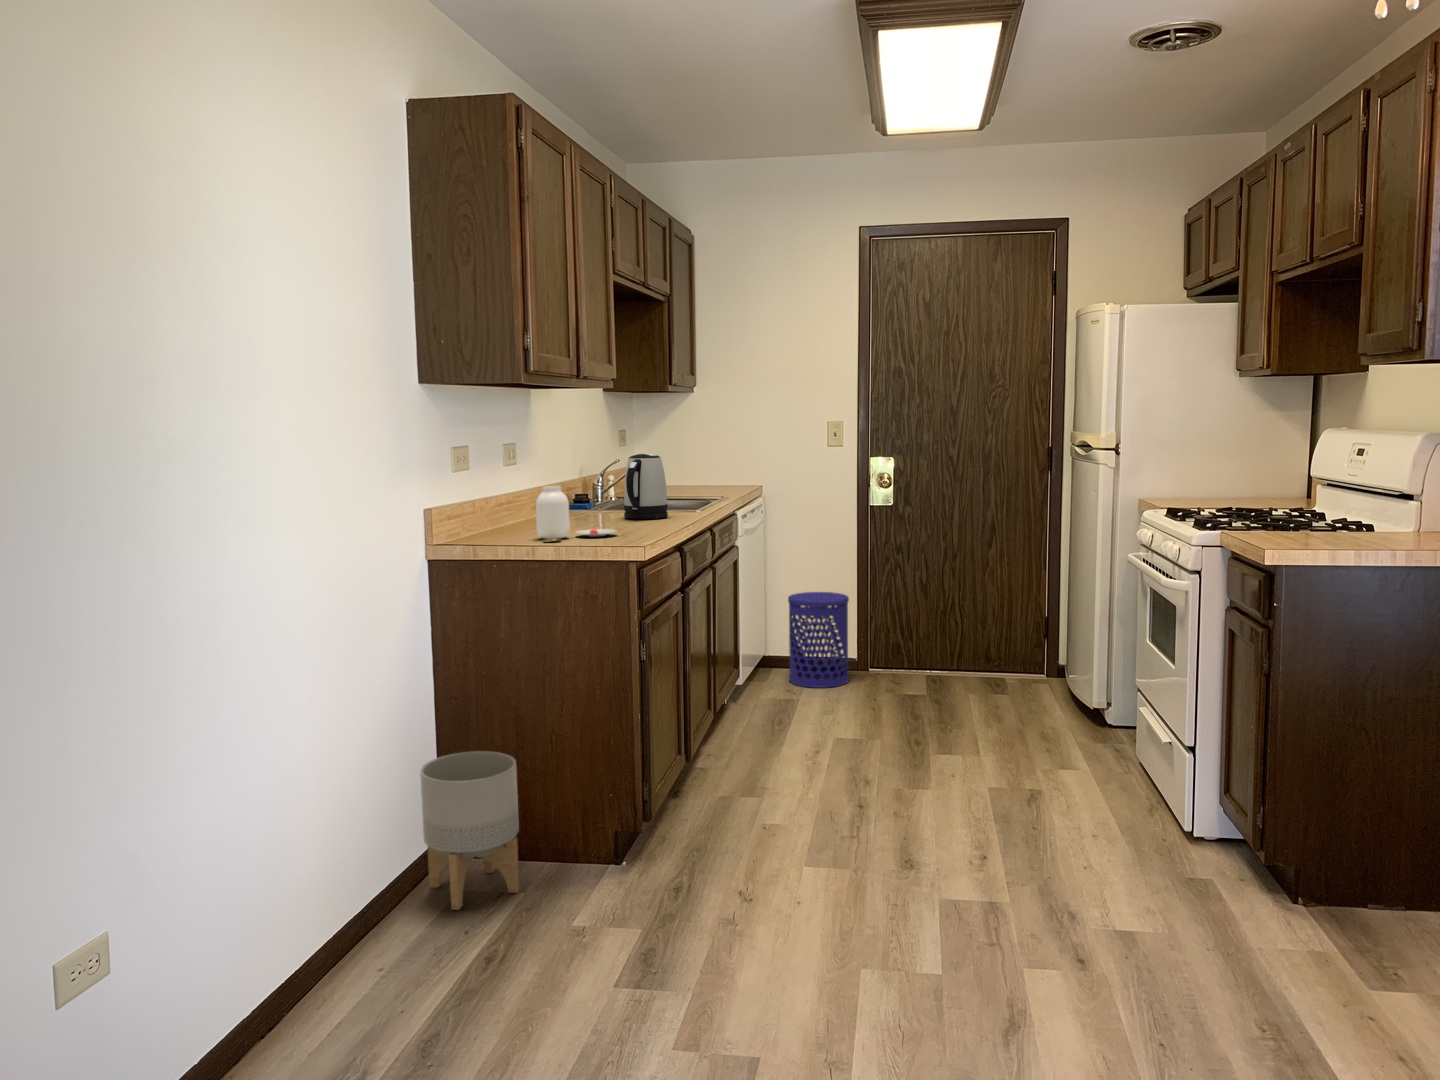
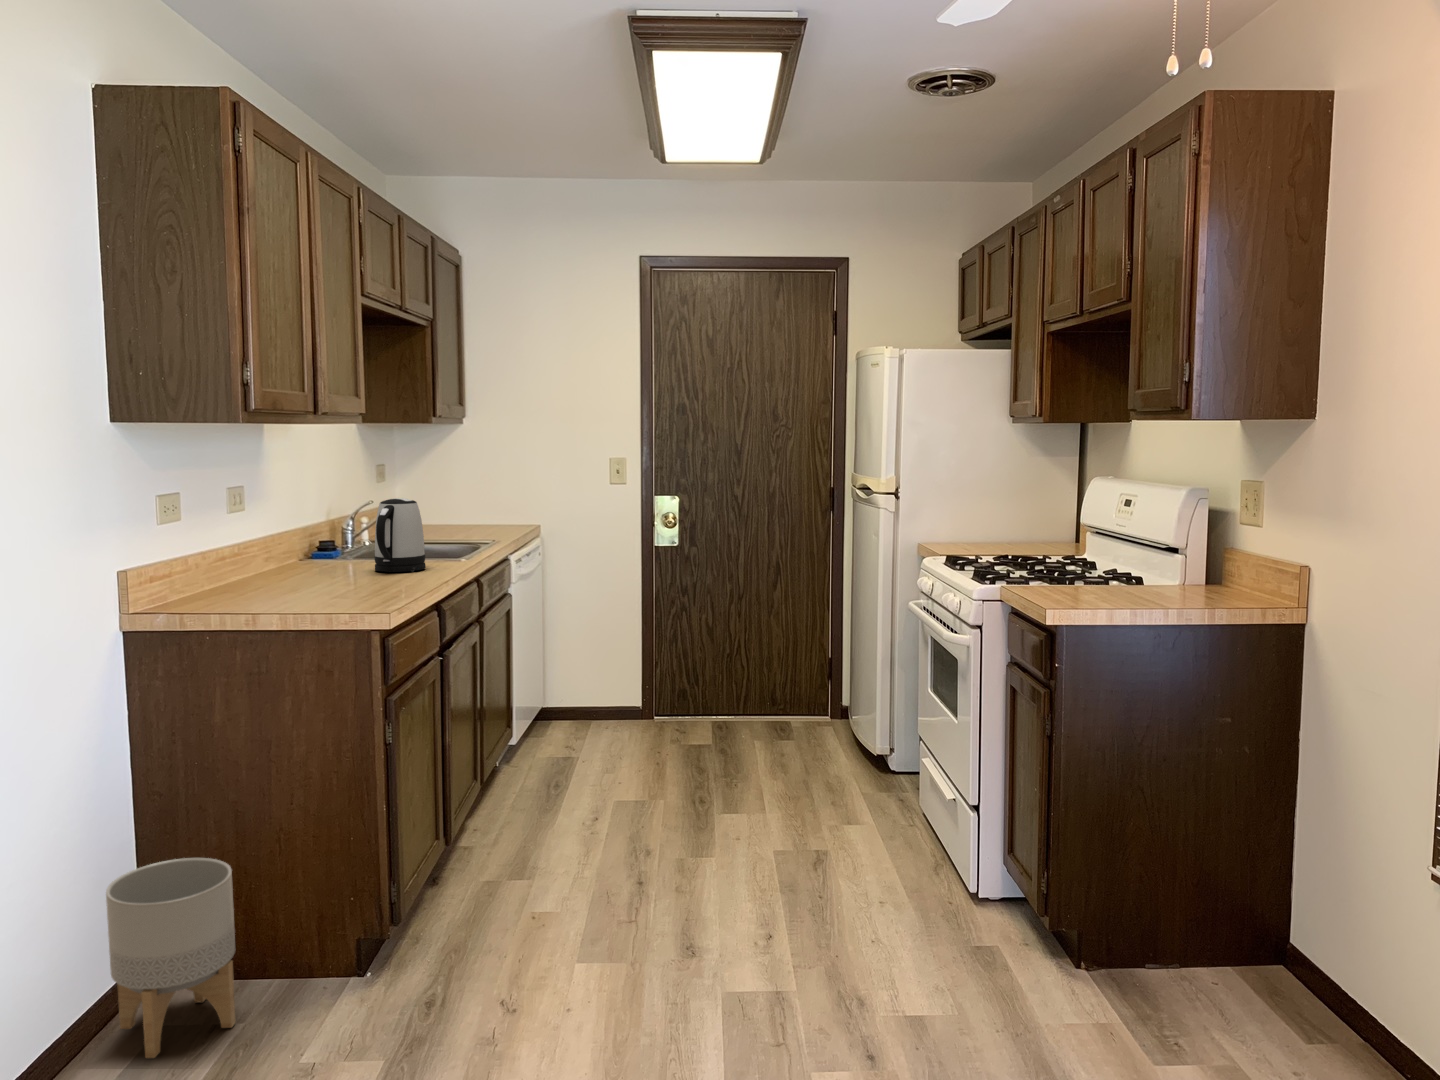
jar: present [536,486,616,542] -> none [261,540,366,607]
waste bin: present [788,592,849,688] -> none [566,637,631,741]

